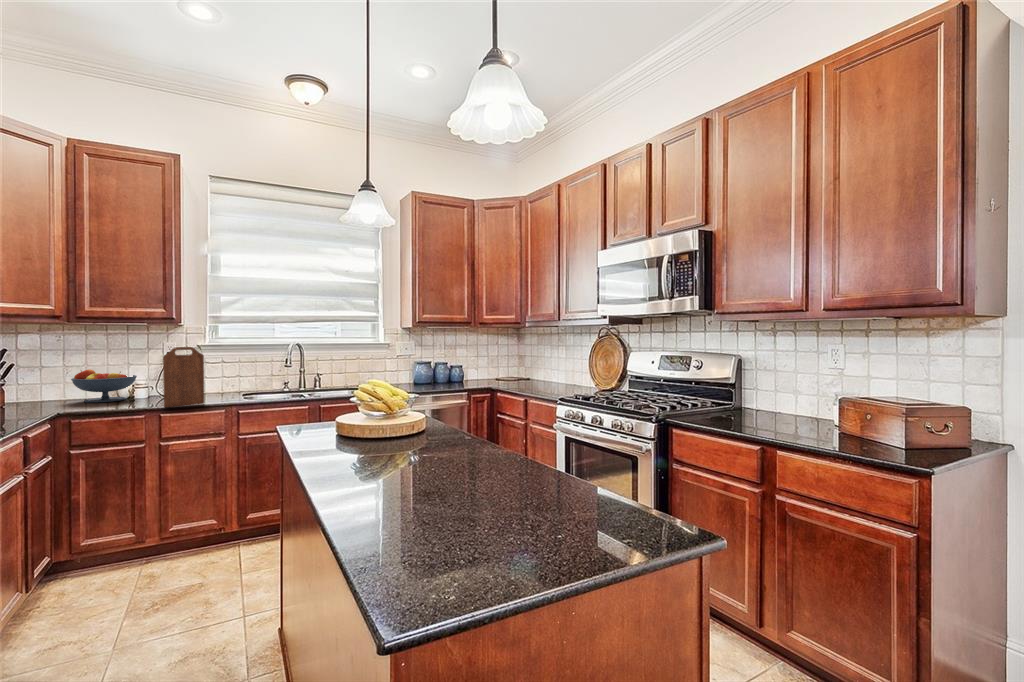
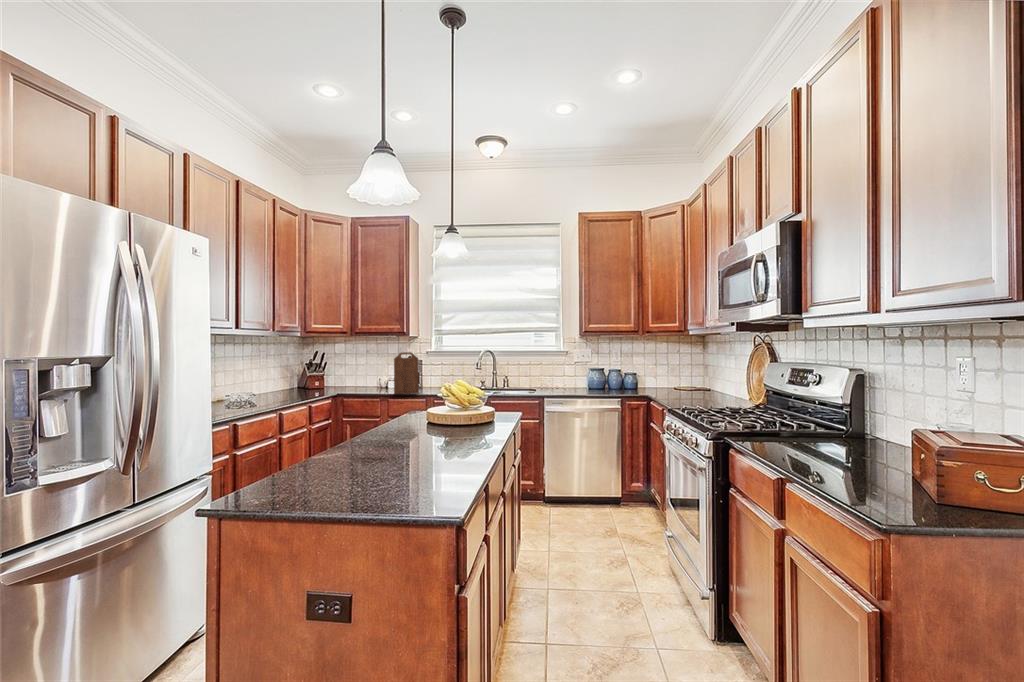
fruit bowl: present [71,369,137,403] -> none [357,367,392,388]

